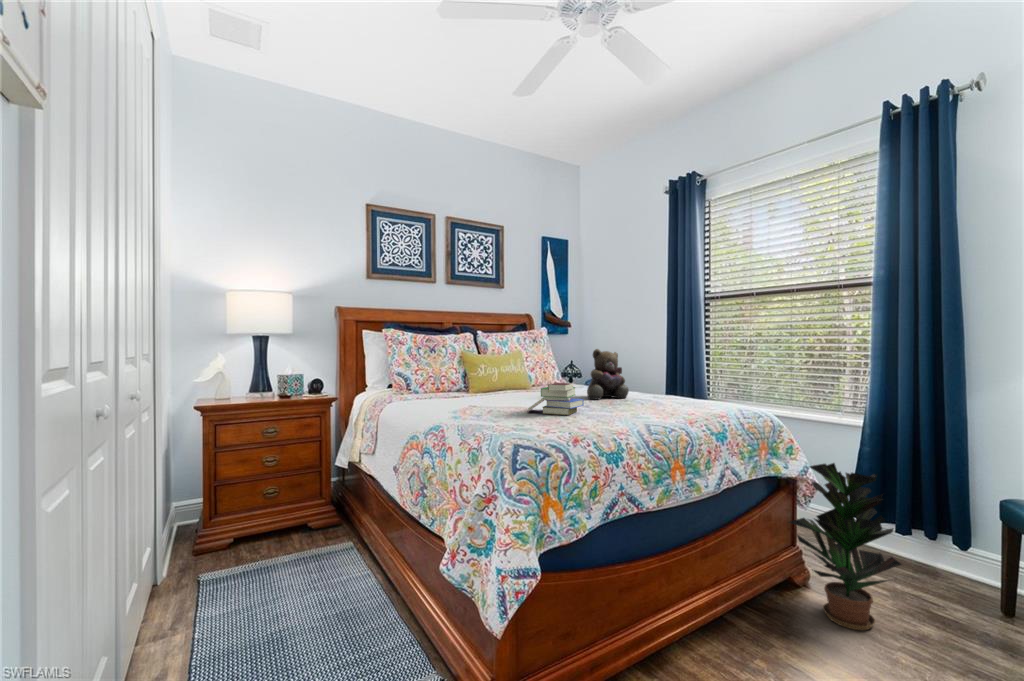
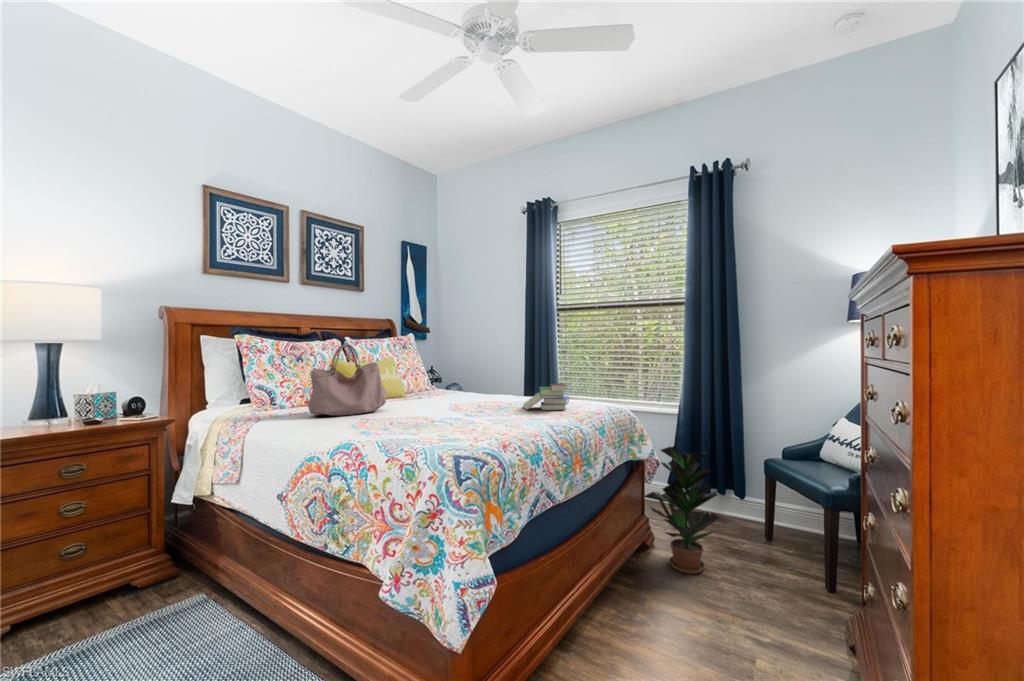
handbag: none [428,336,500,403] -> present [308,344,386,416]
teddy bear: present [587,349,629,400] -> none [470,356,508,404]
book: present [528,383,584,415] -> present [523,384,569,410]

